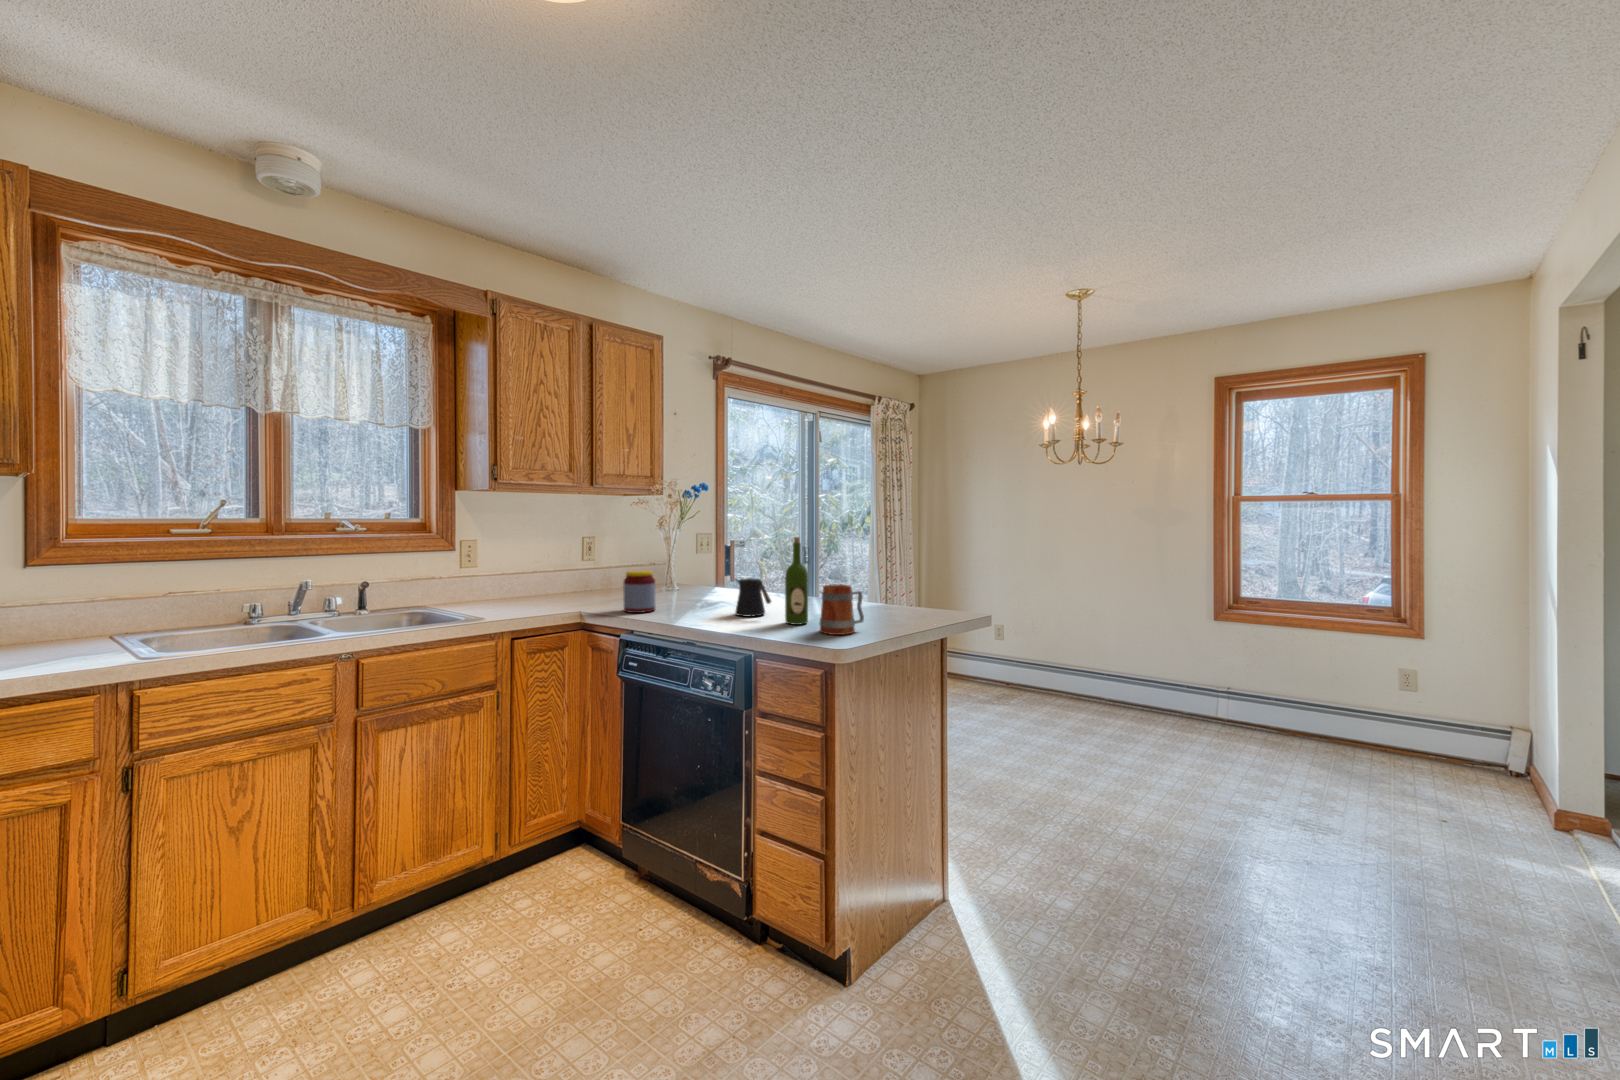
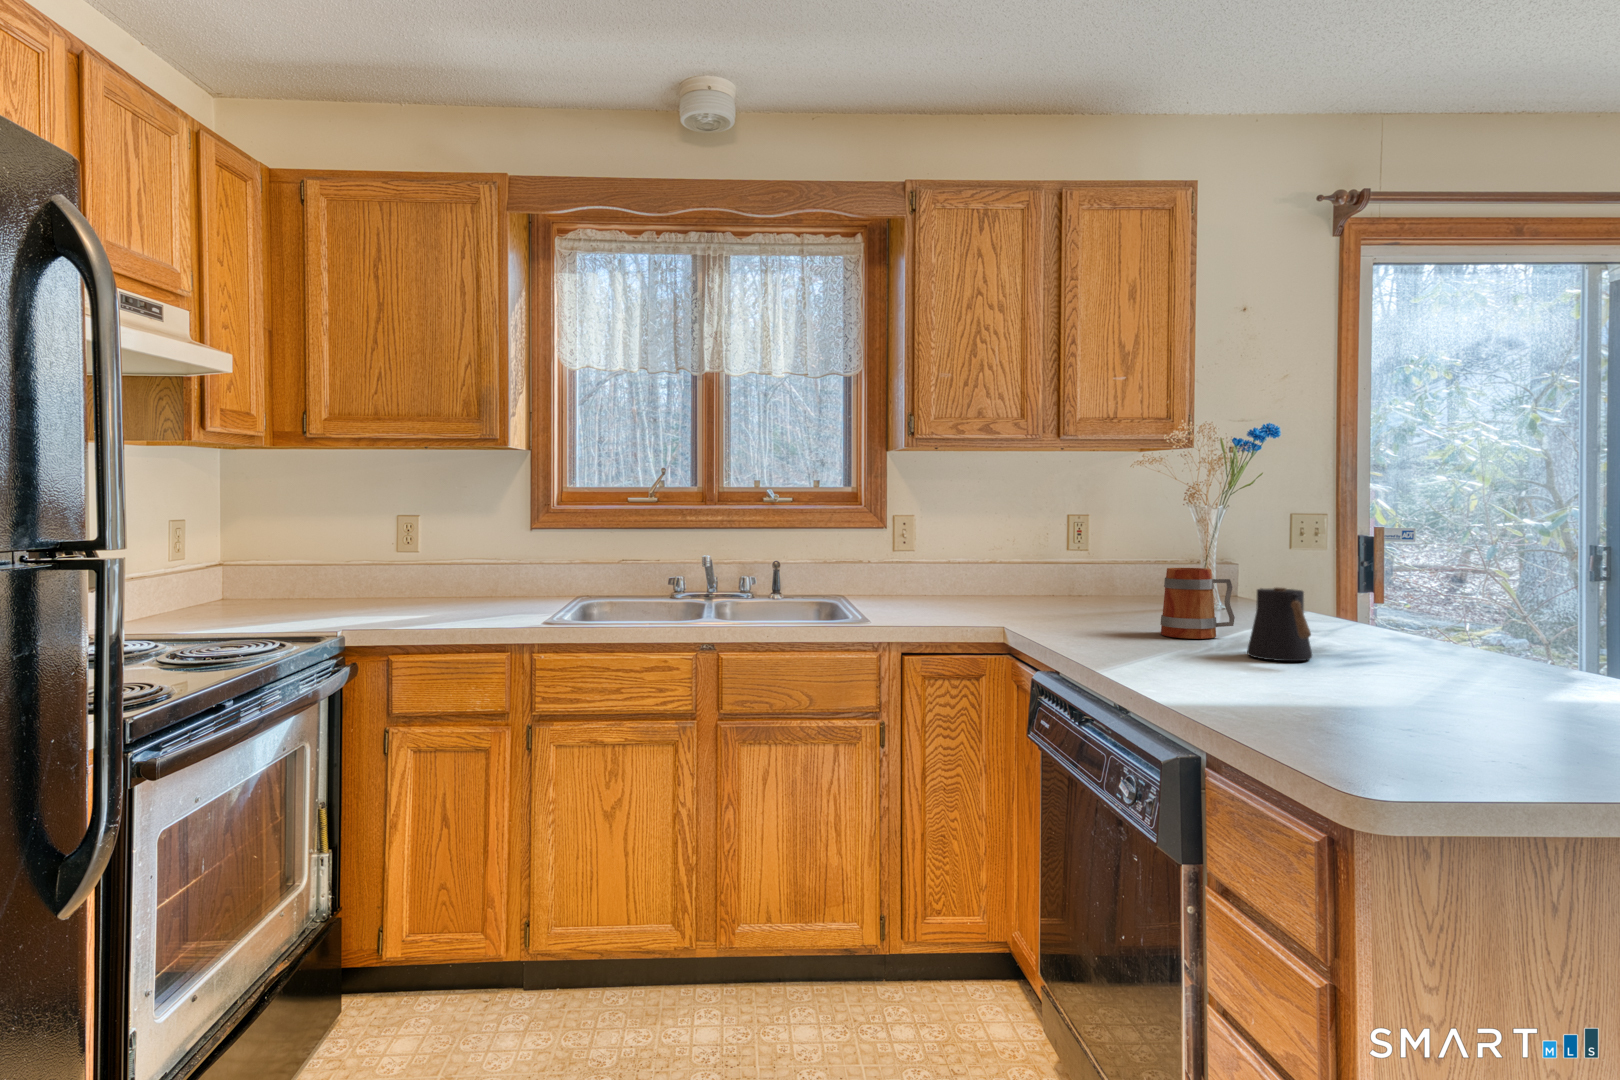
wine bottle: present [785,537,808,625] -> none [1330,504,1386,686]
jar: present [623,571,655,613] -> none [1065,566,1118,634]
mug: present [820,585,864,635] -> present [1161,568,1235,639]

